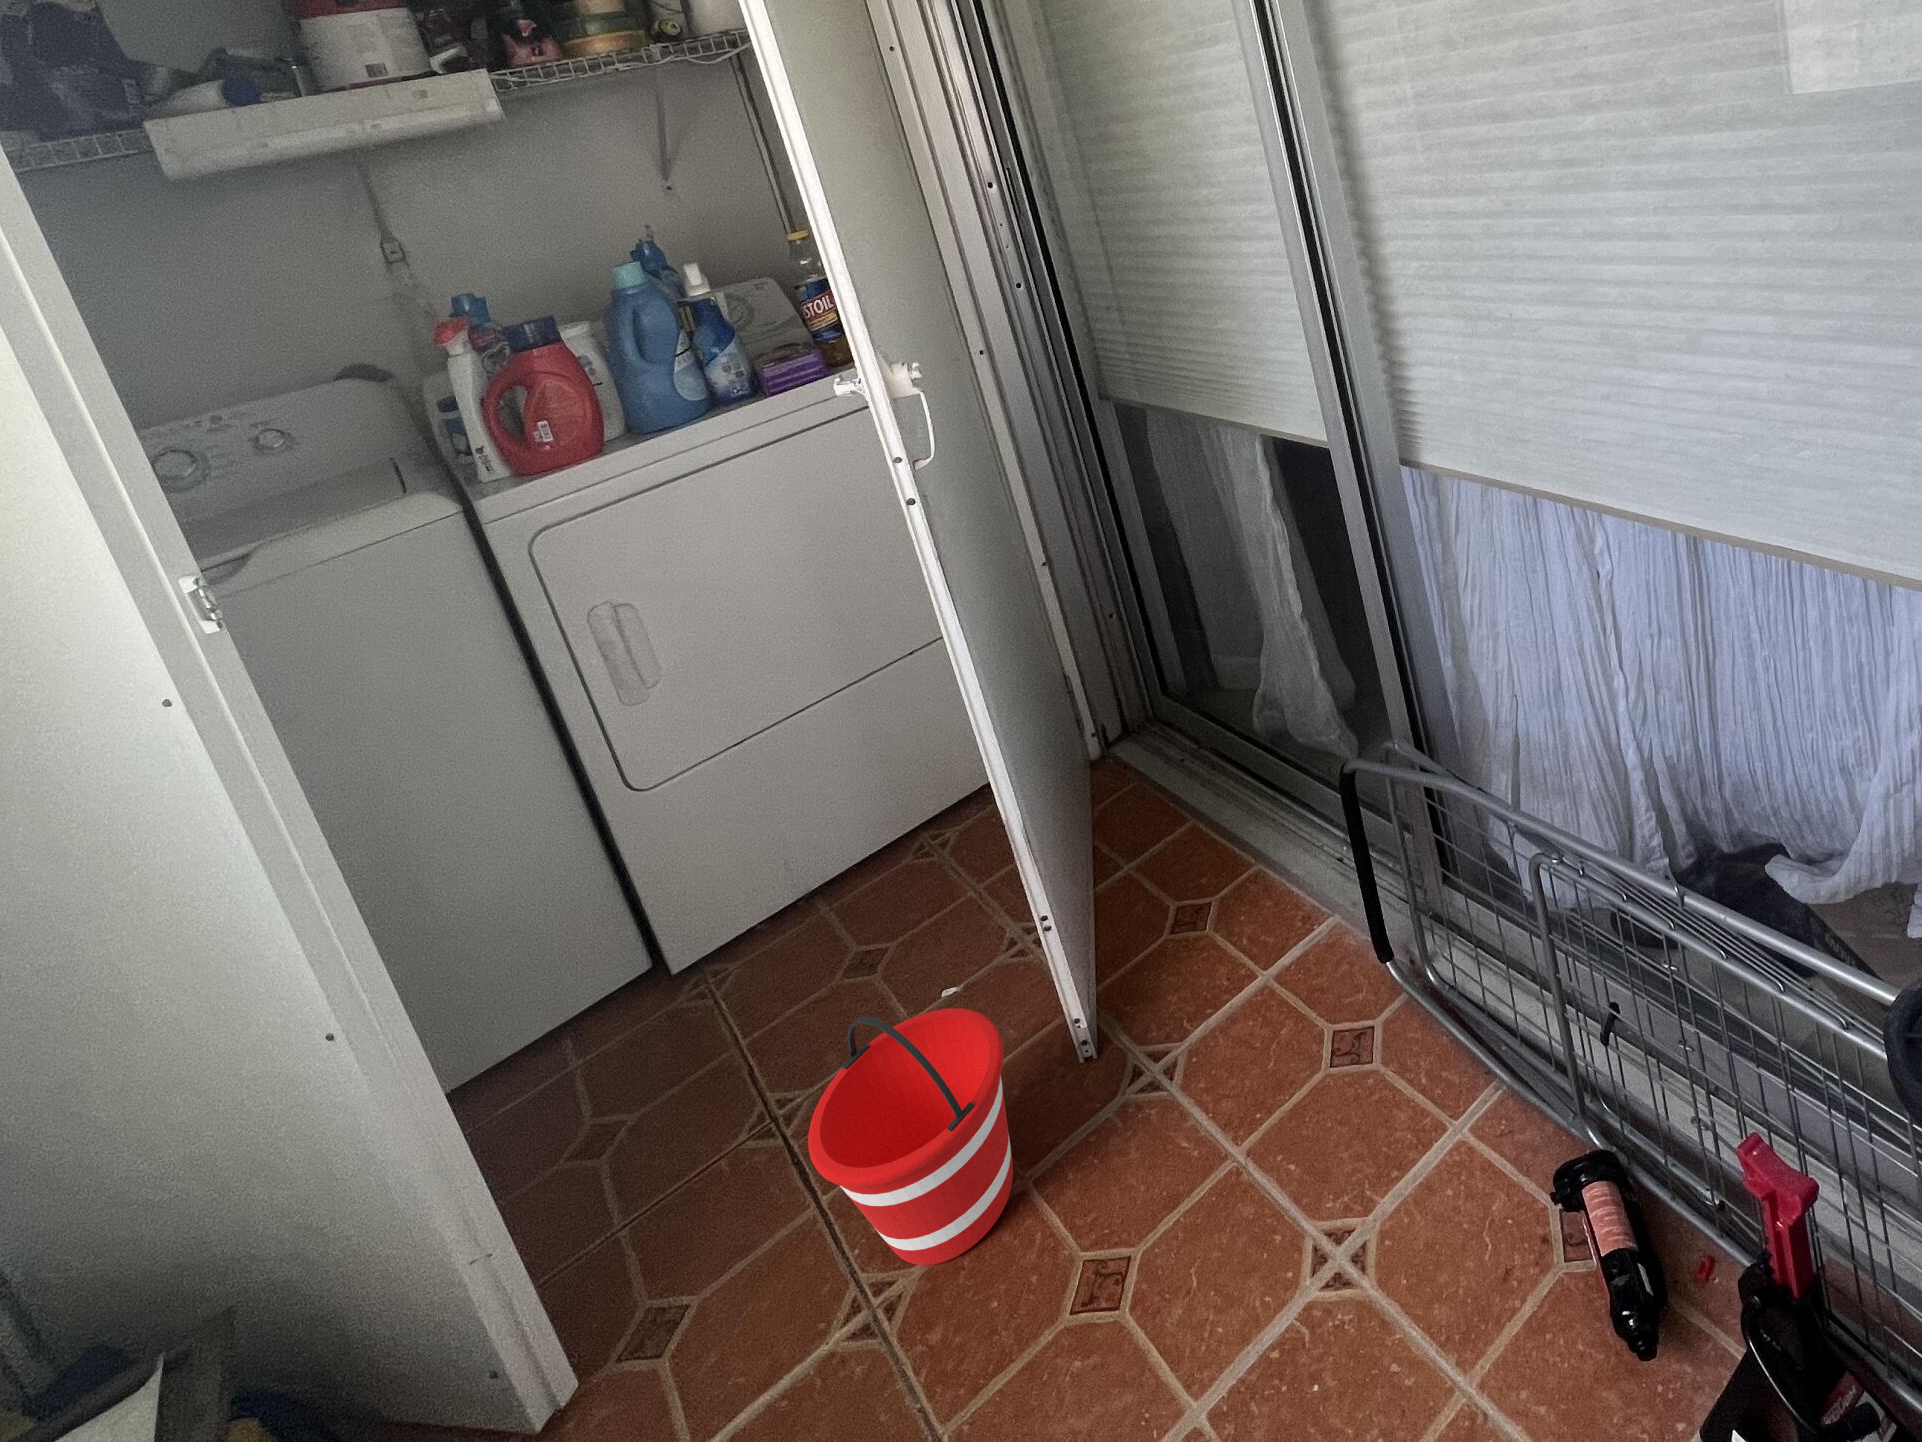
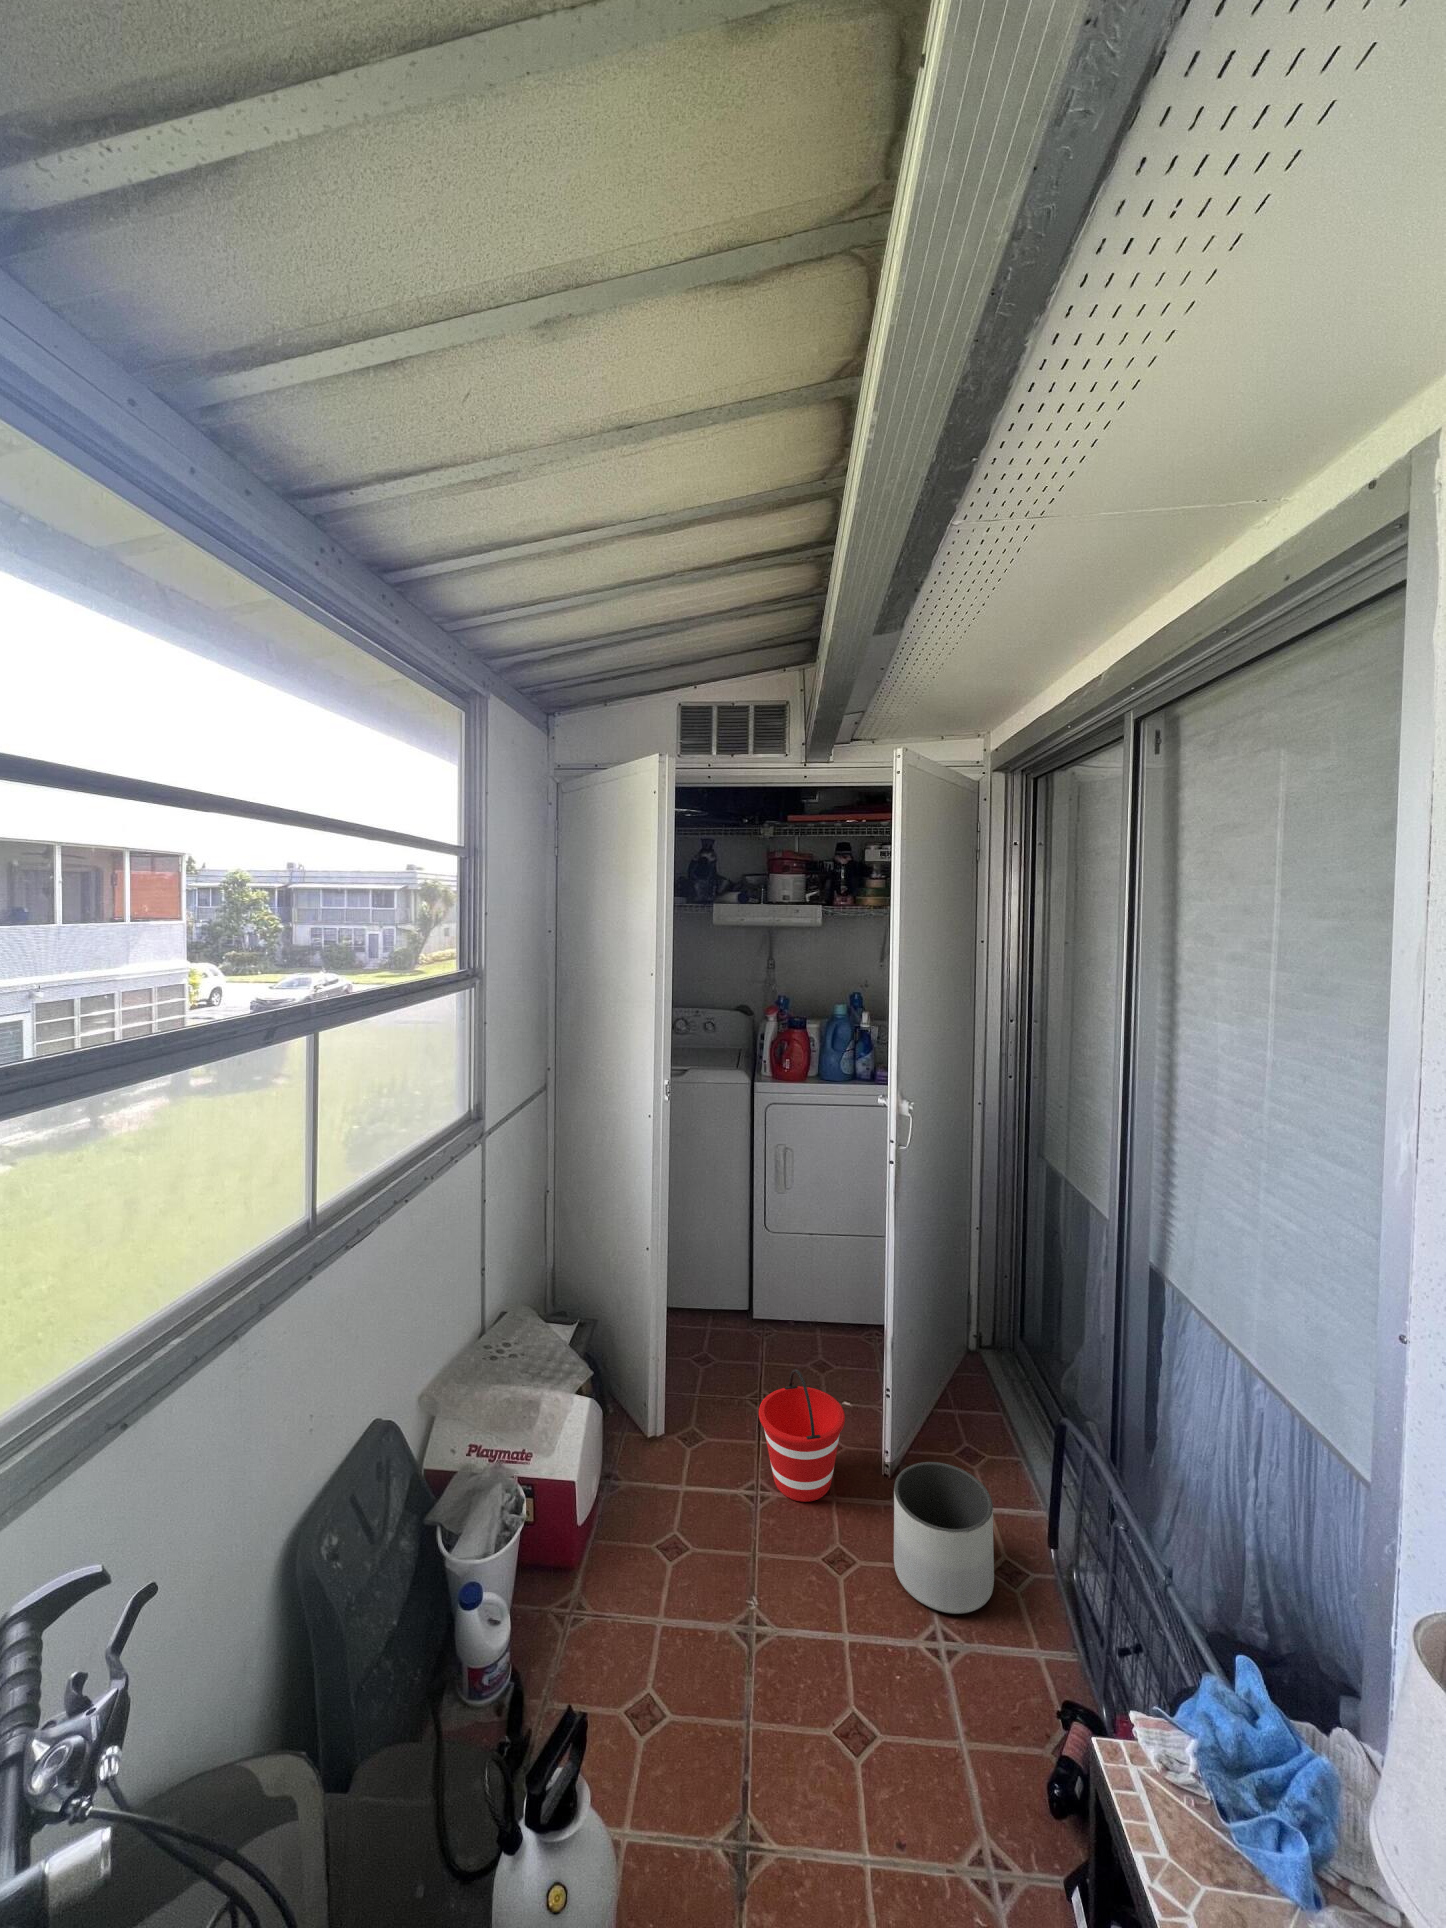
planter: none [1153,949,1361,1227] -> present [894,1462,994,1614]

